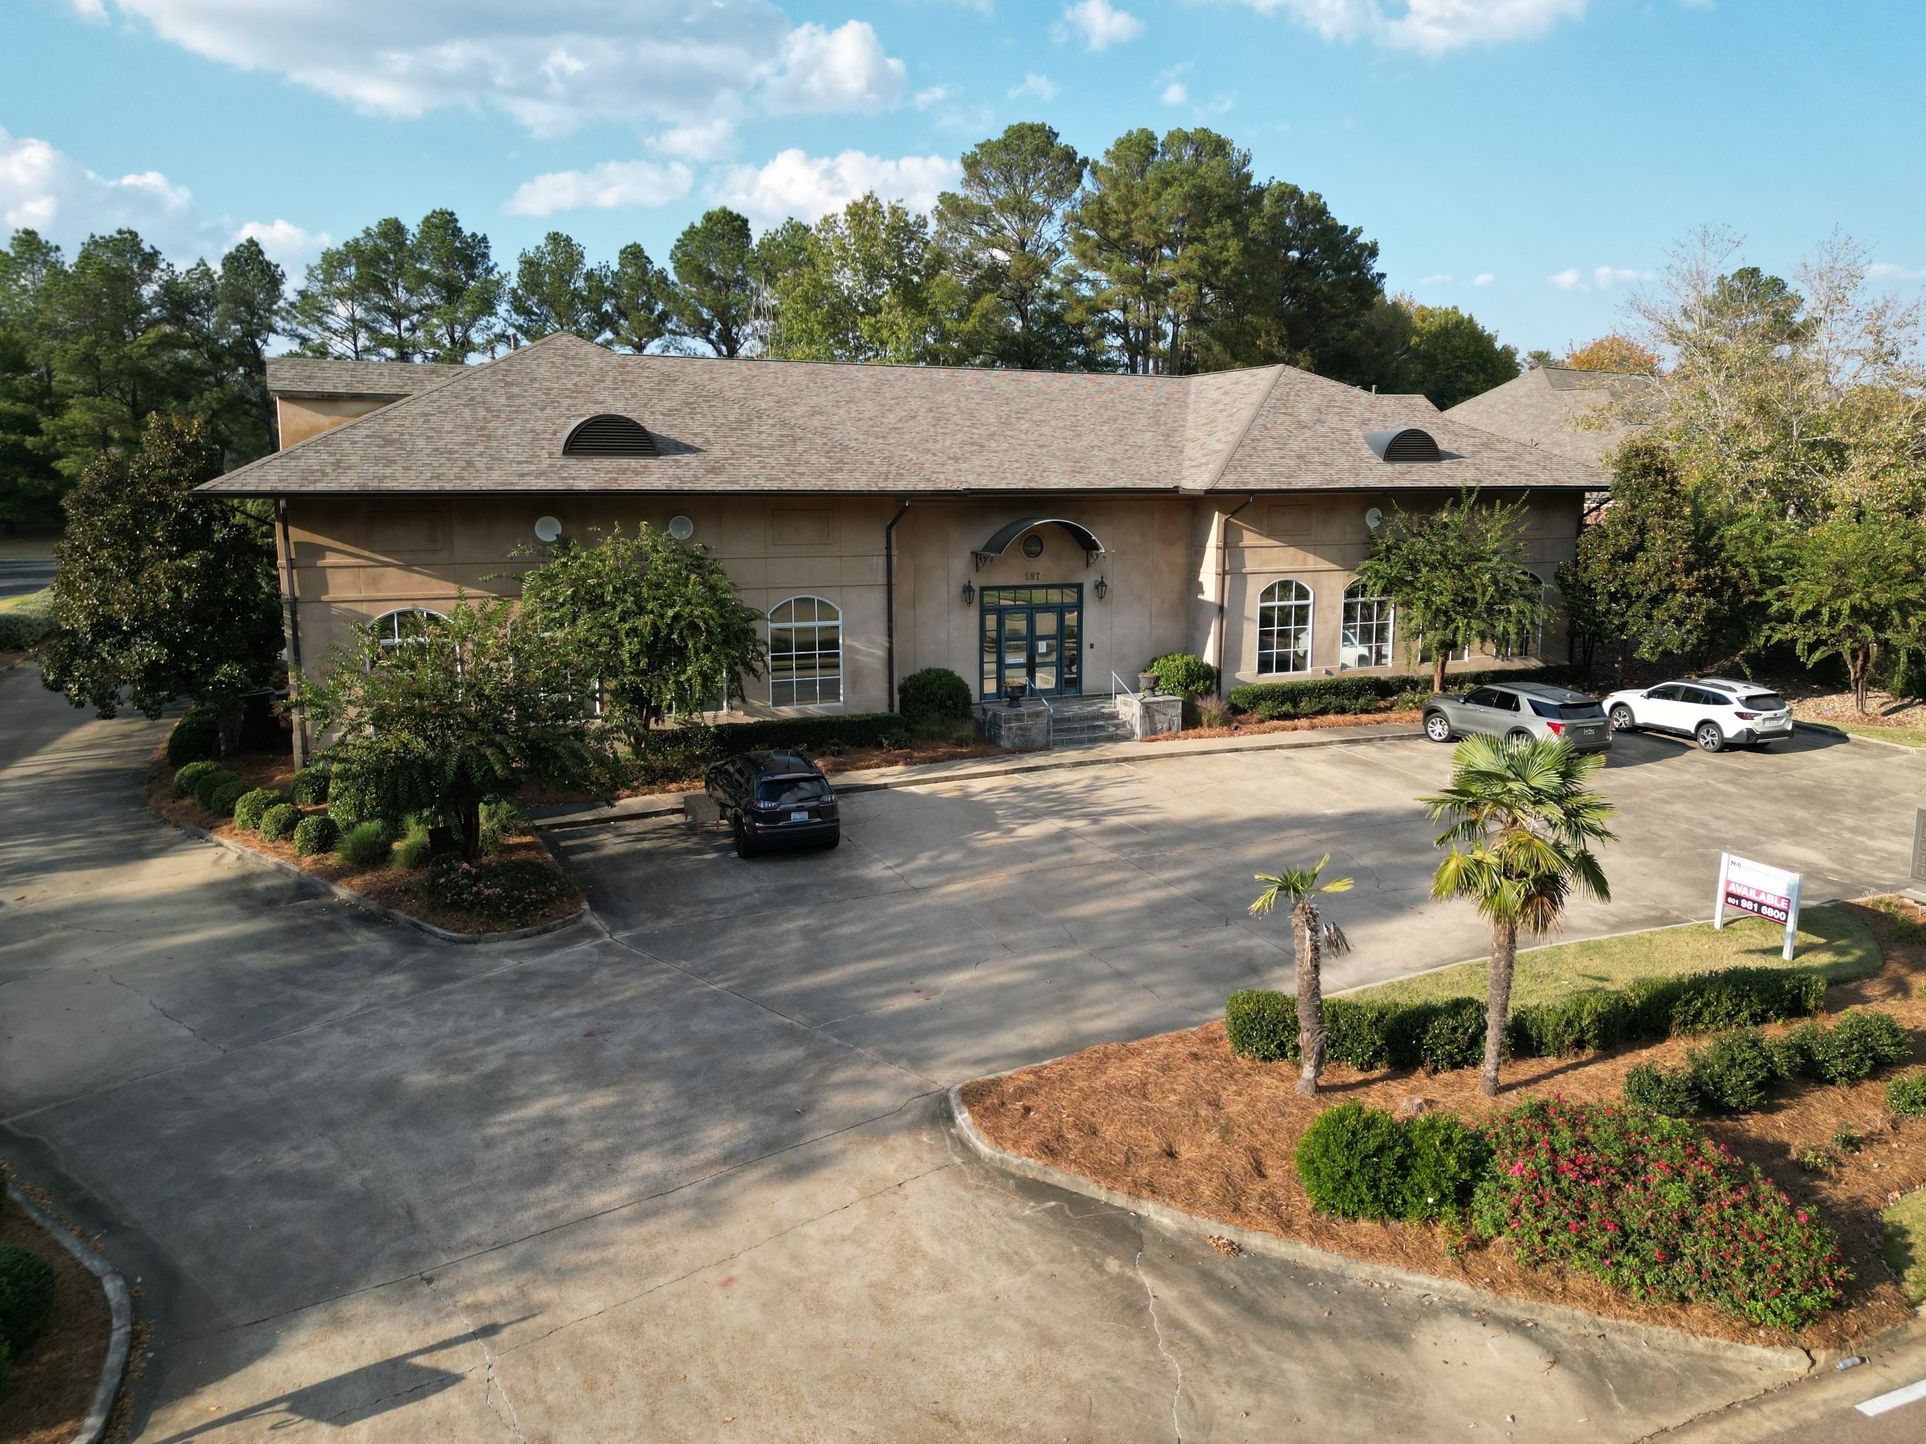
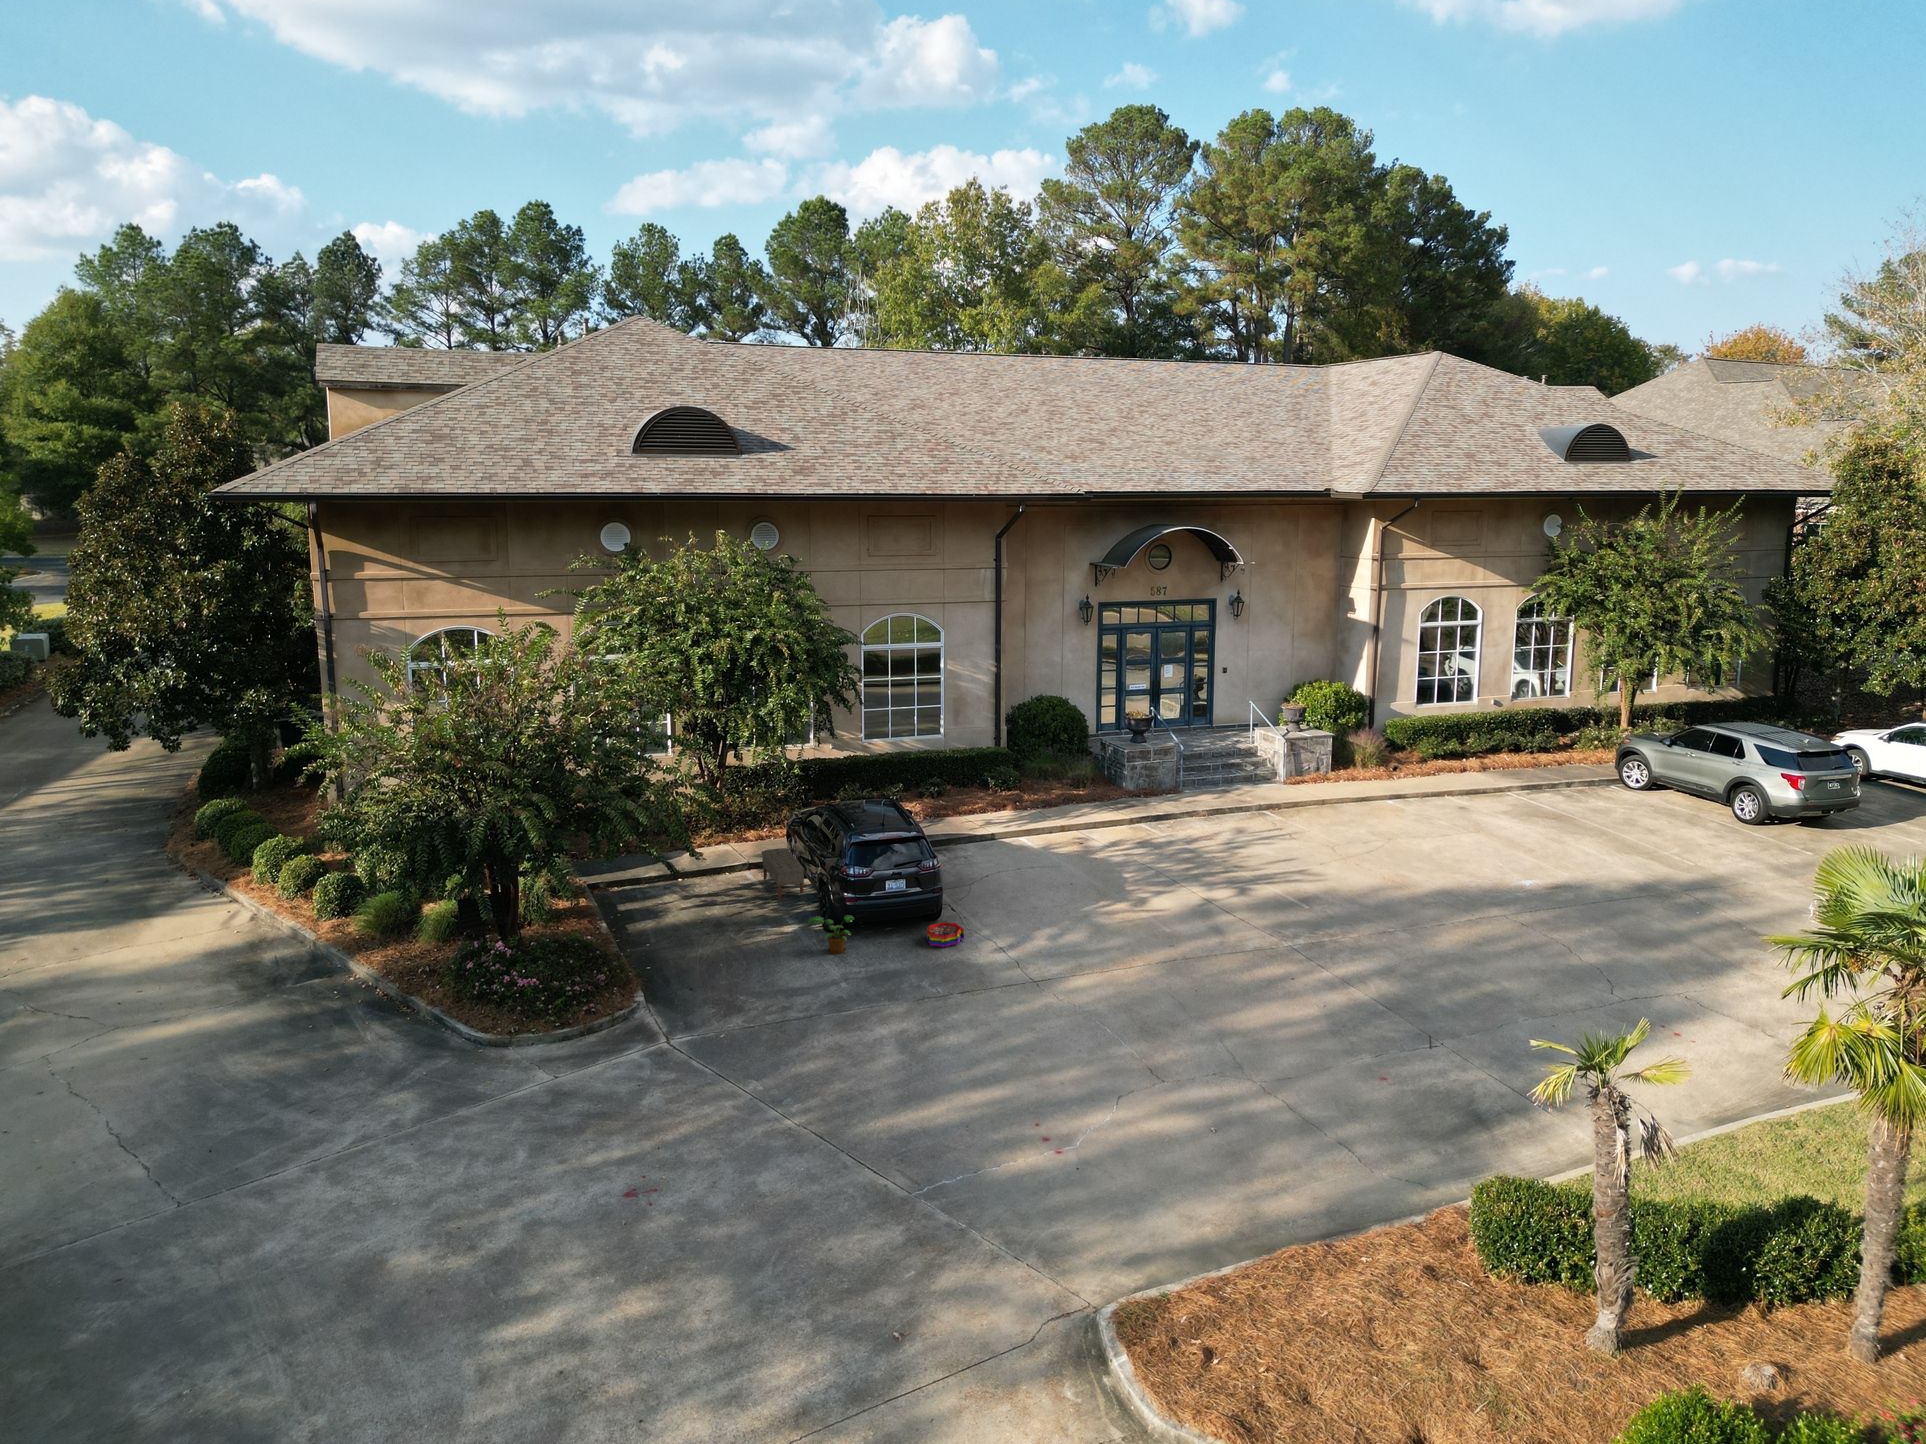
potted plant: none [722,840,762,871] -> present [808,915,854,954]
storage bin: none [822,846,853,865] -> present [927,922,964,947]

